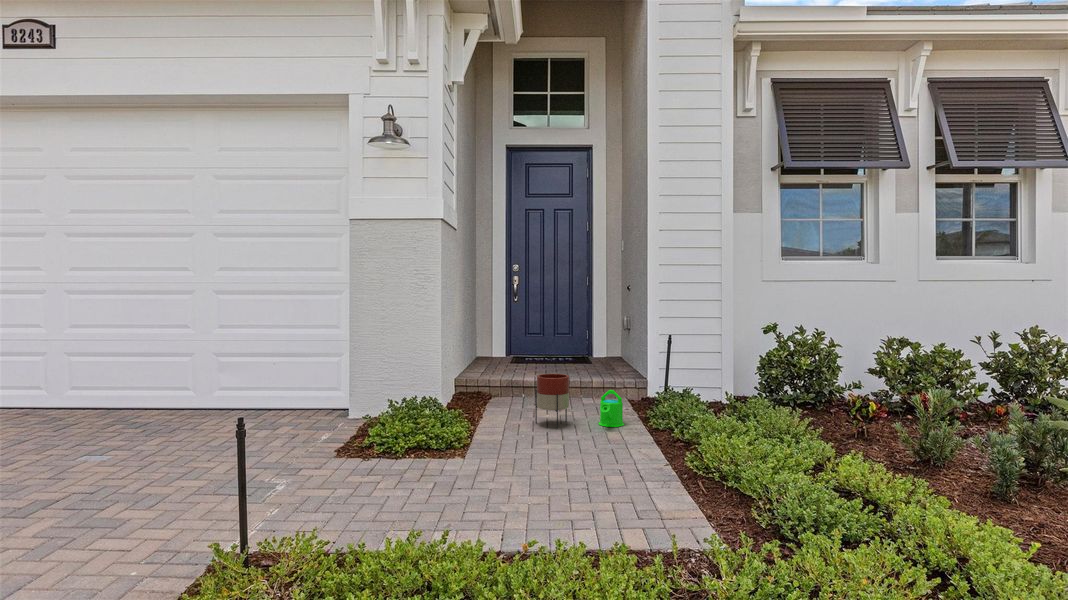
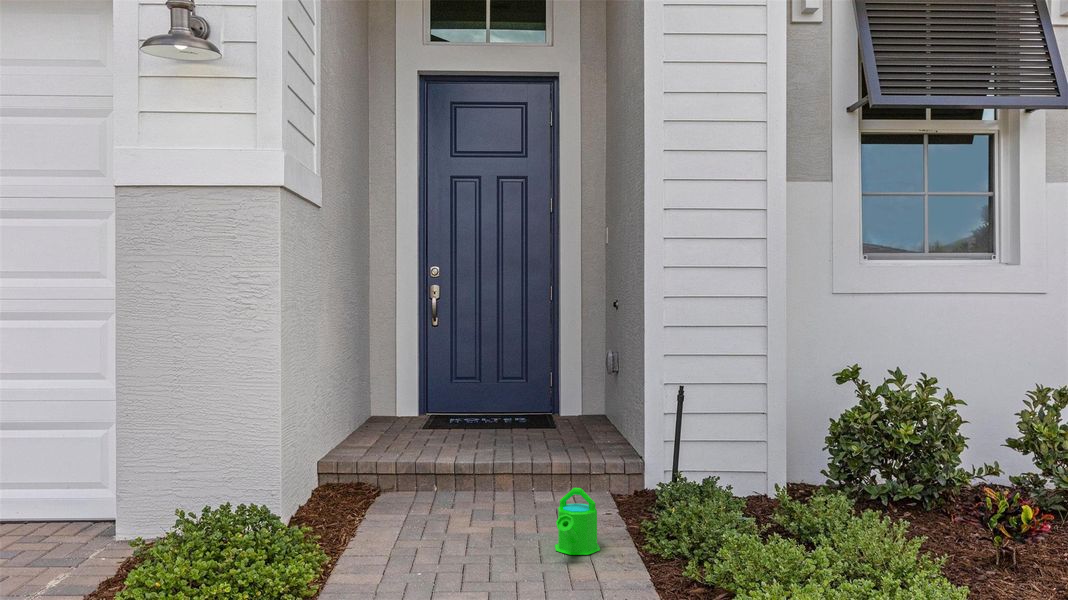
planter: present [535,373,569,429] -> none [444,458,503,561]

